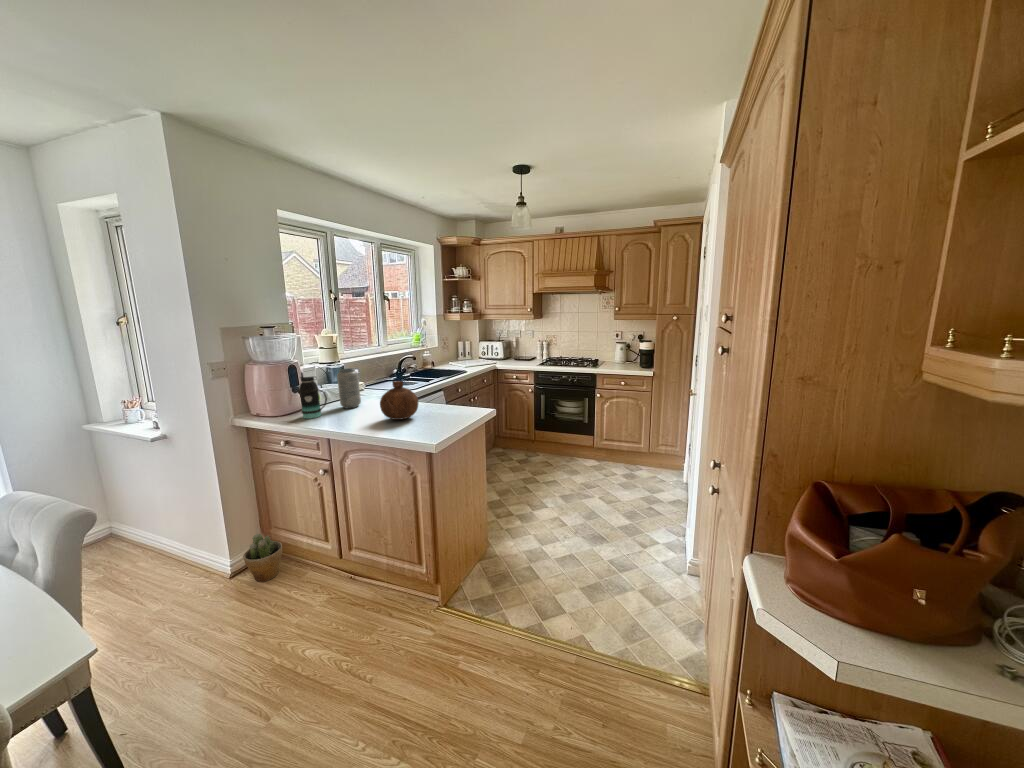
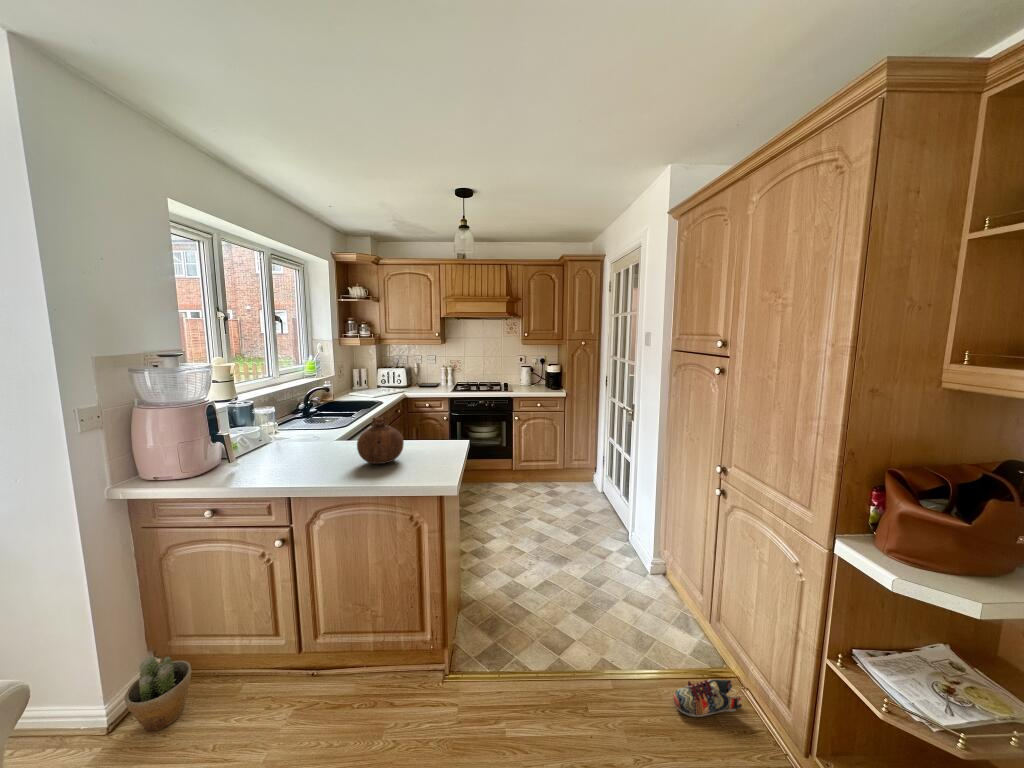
vase: present [337,368,361,409] -> none [267,405,299,457]
bottle: present [299,373,327,419] -> none [223,414,265,477]
shoe: none [626,684,702,732] -> present [673,679,742,717]

